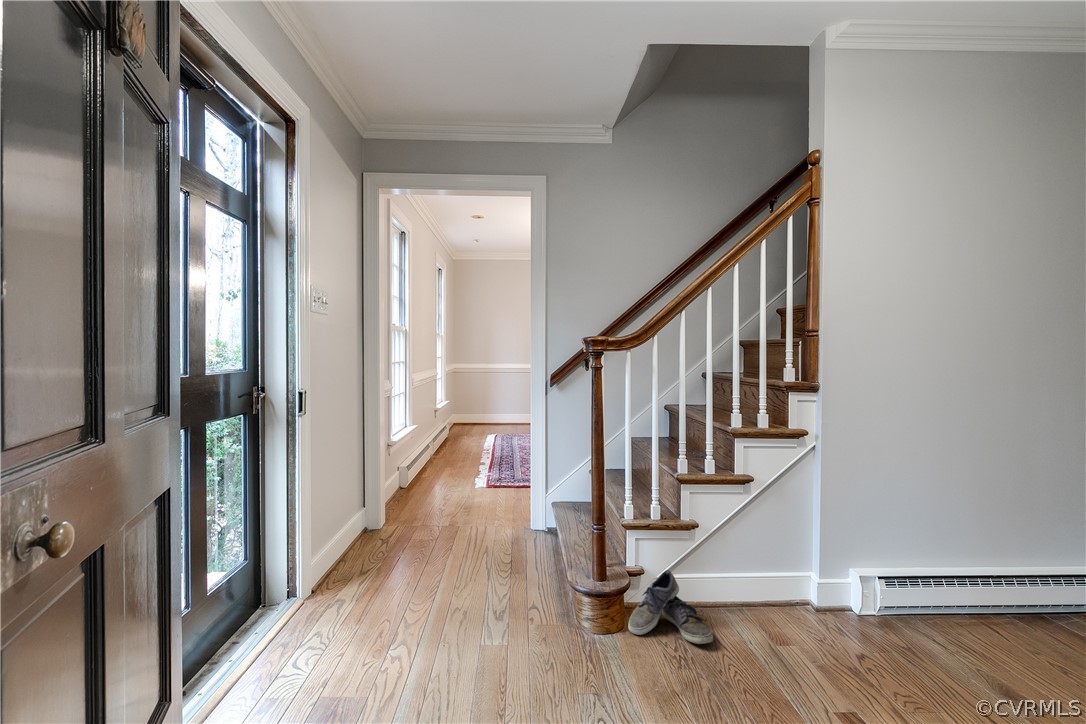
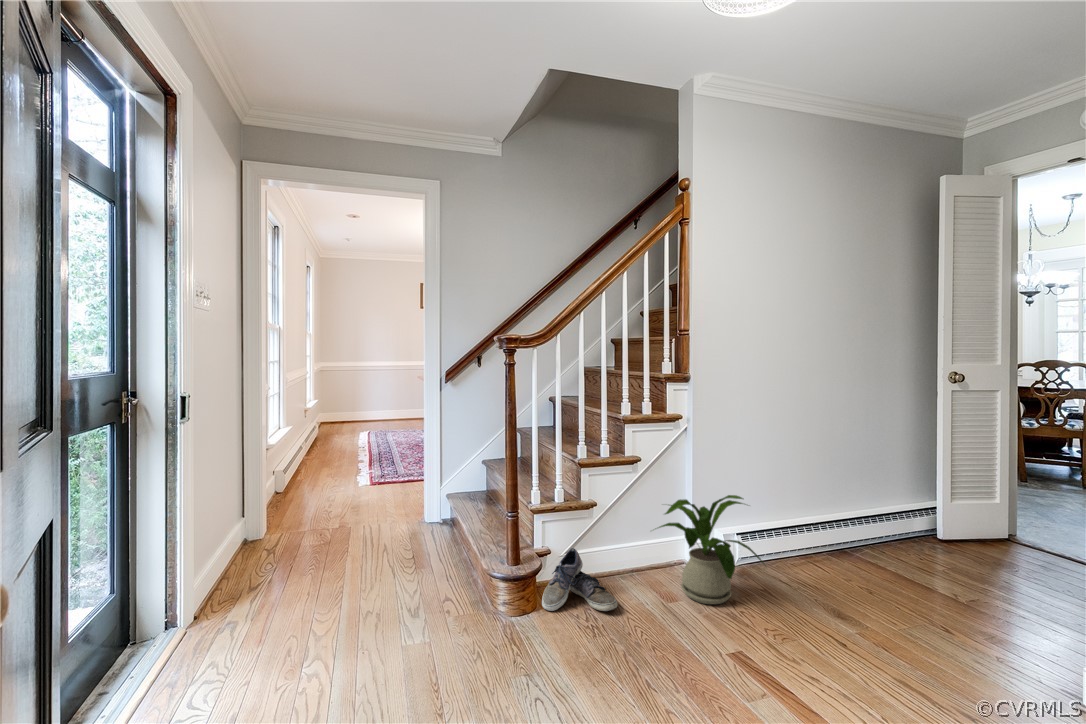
house plant: none [763,527,909,657] -> present [655,495,763,604]

